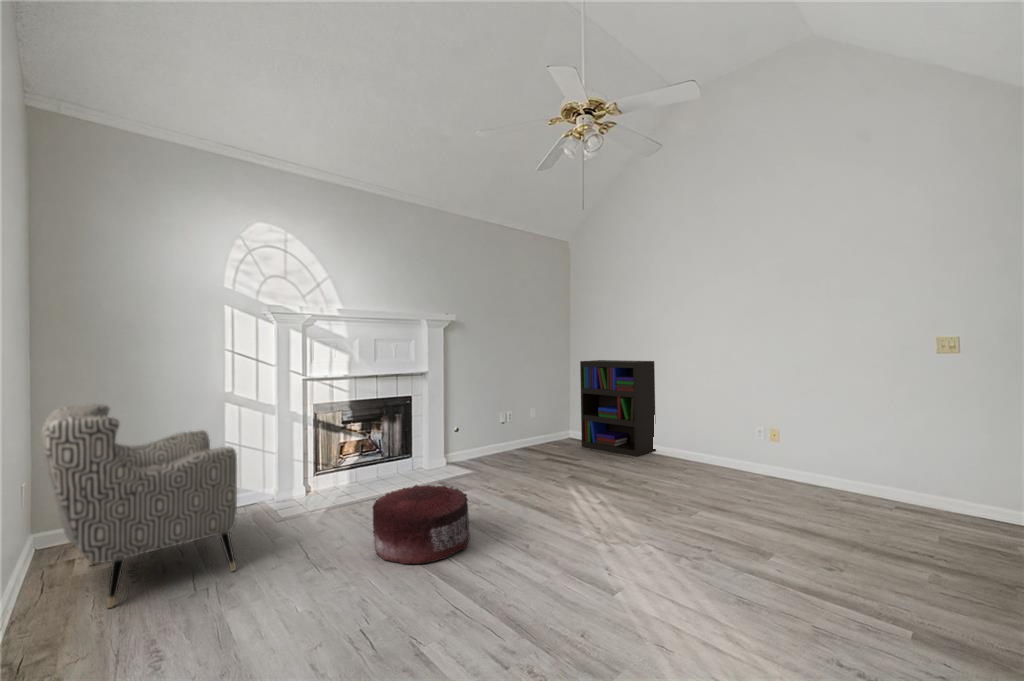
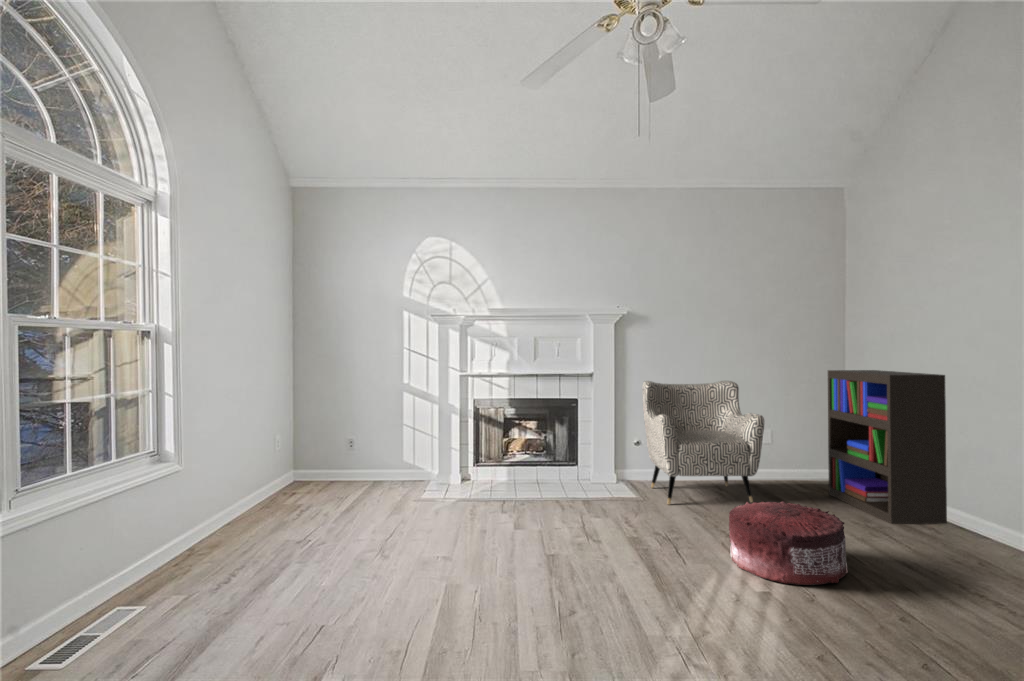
armchair: present [41,404,237,608] -> present [642,381,764,505]
pouf: present [373,485,470,564] -> present [729,501,848,585]

